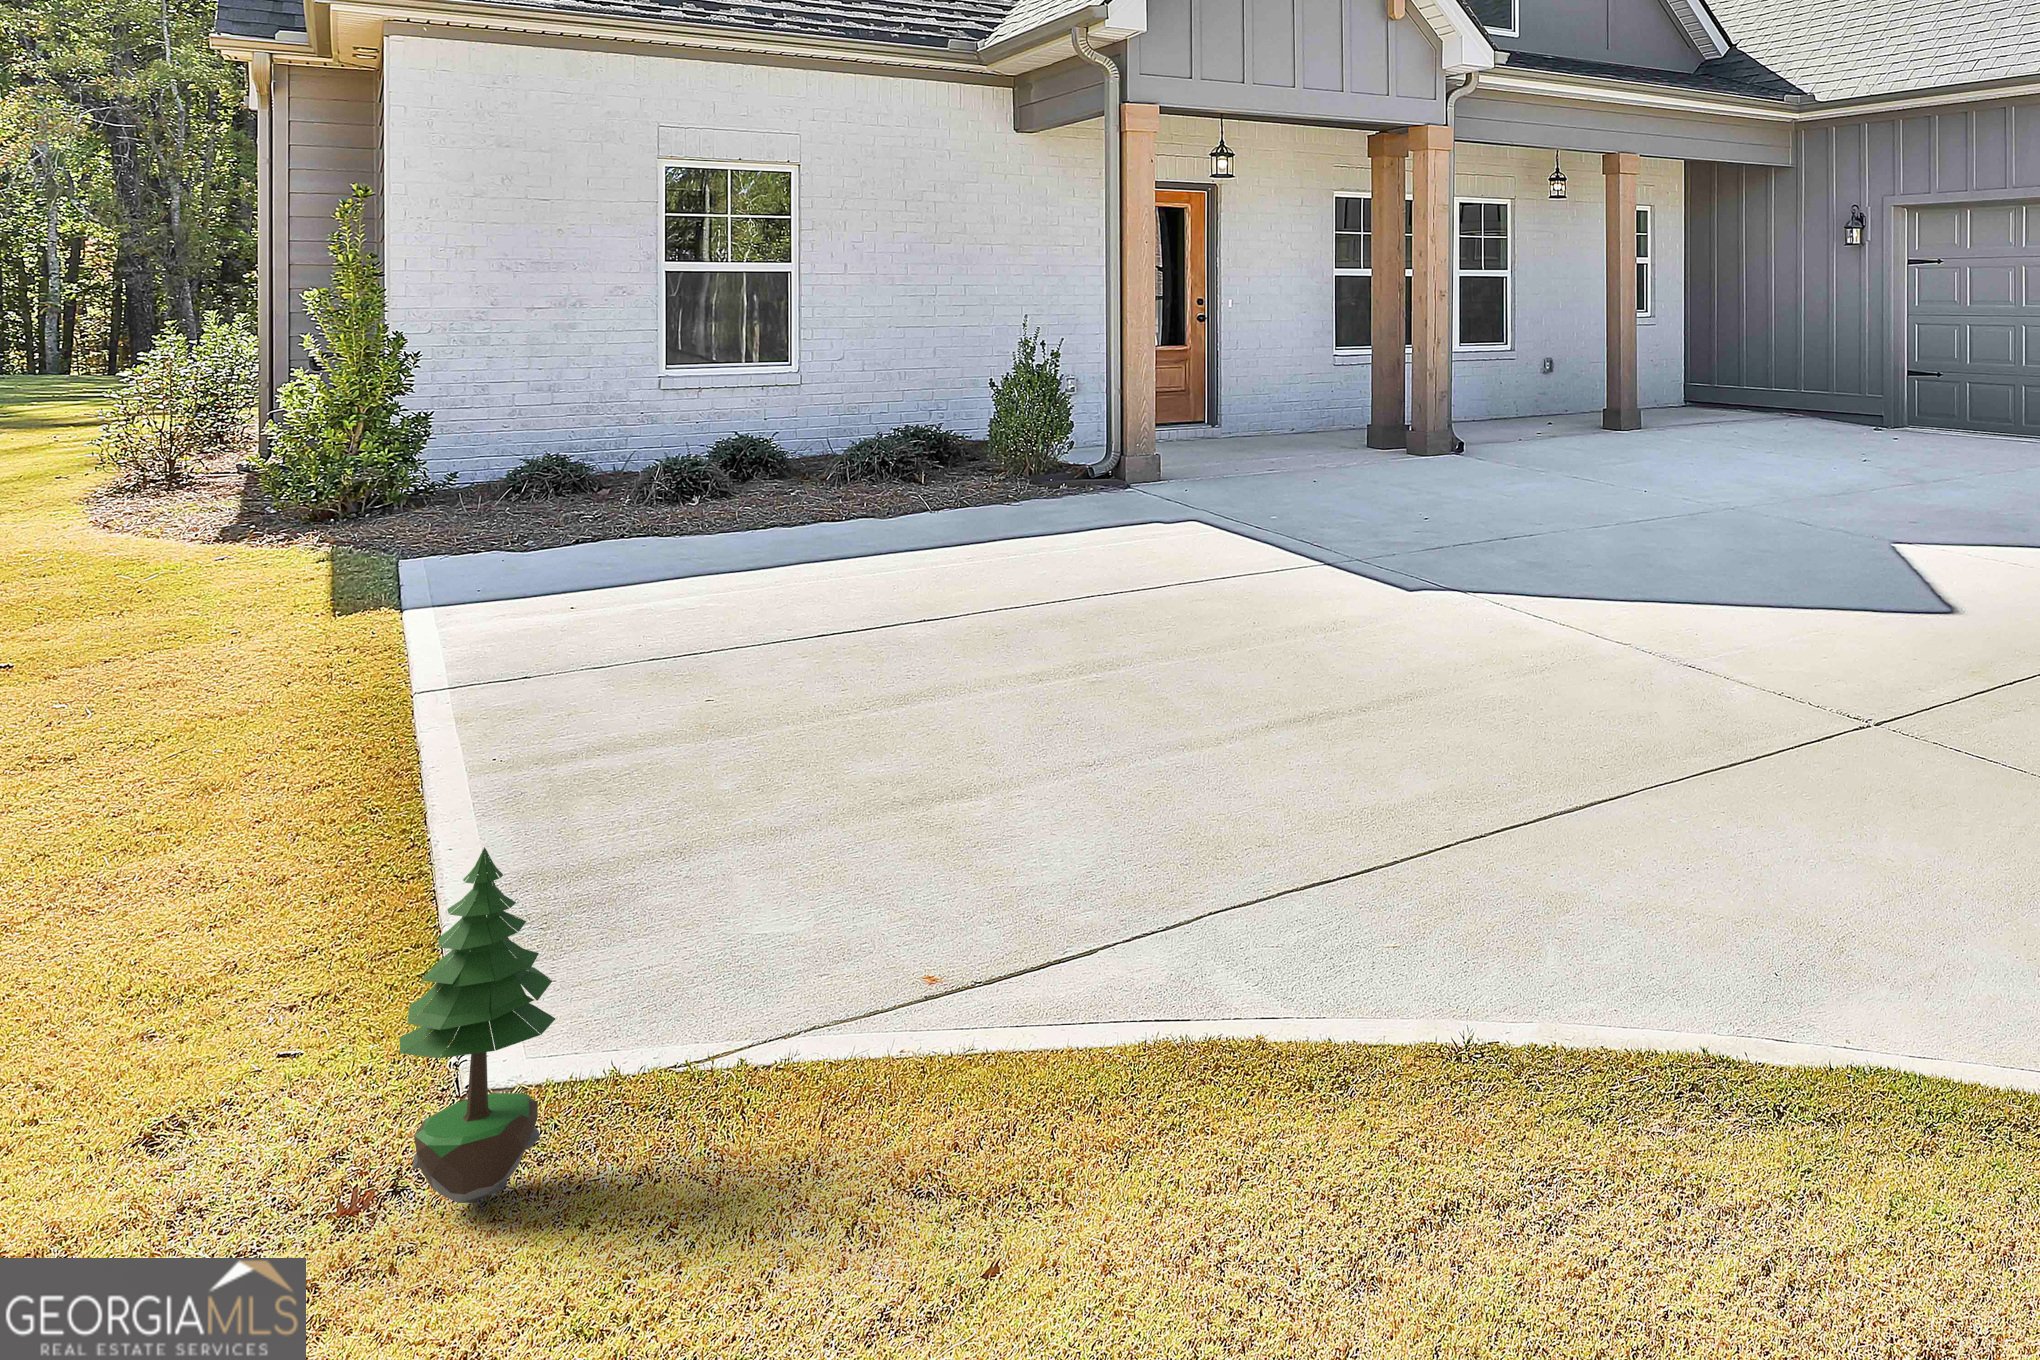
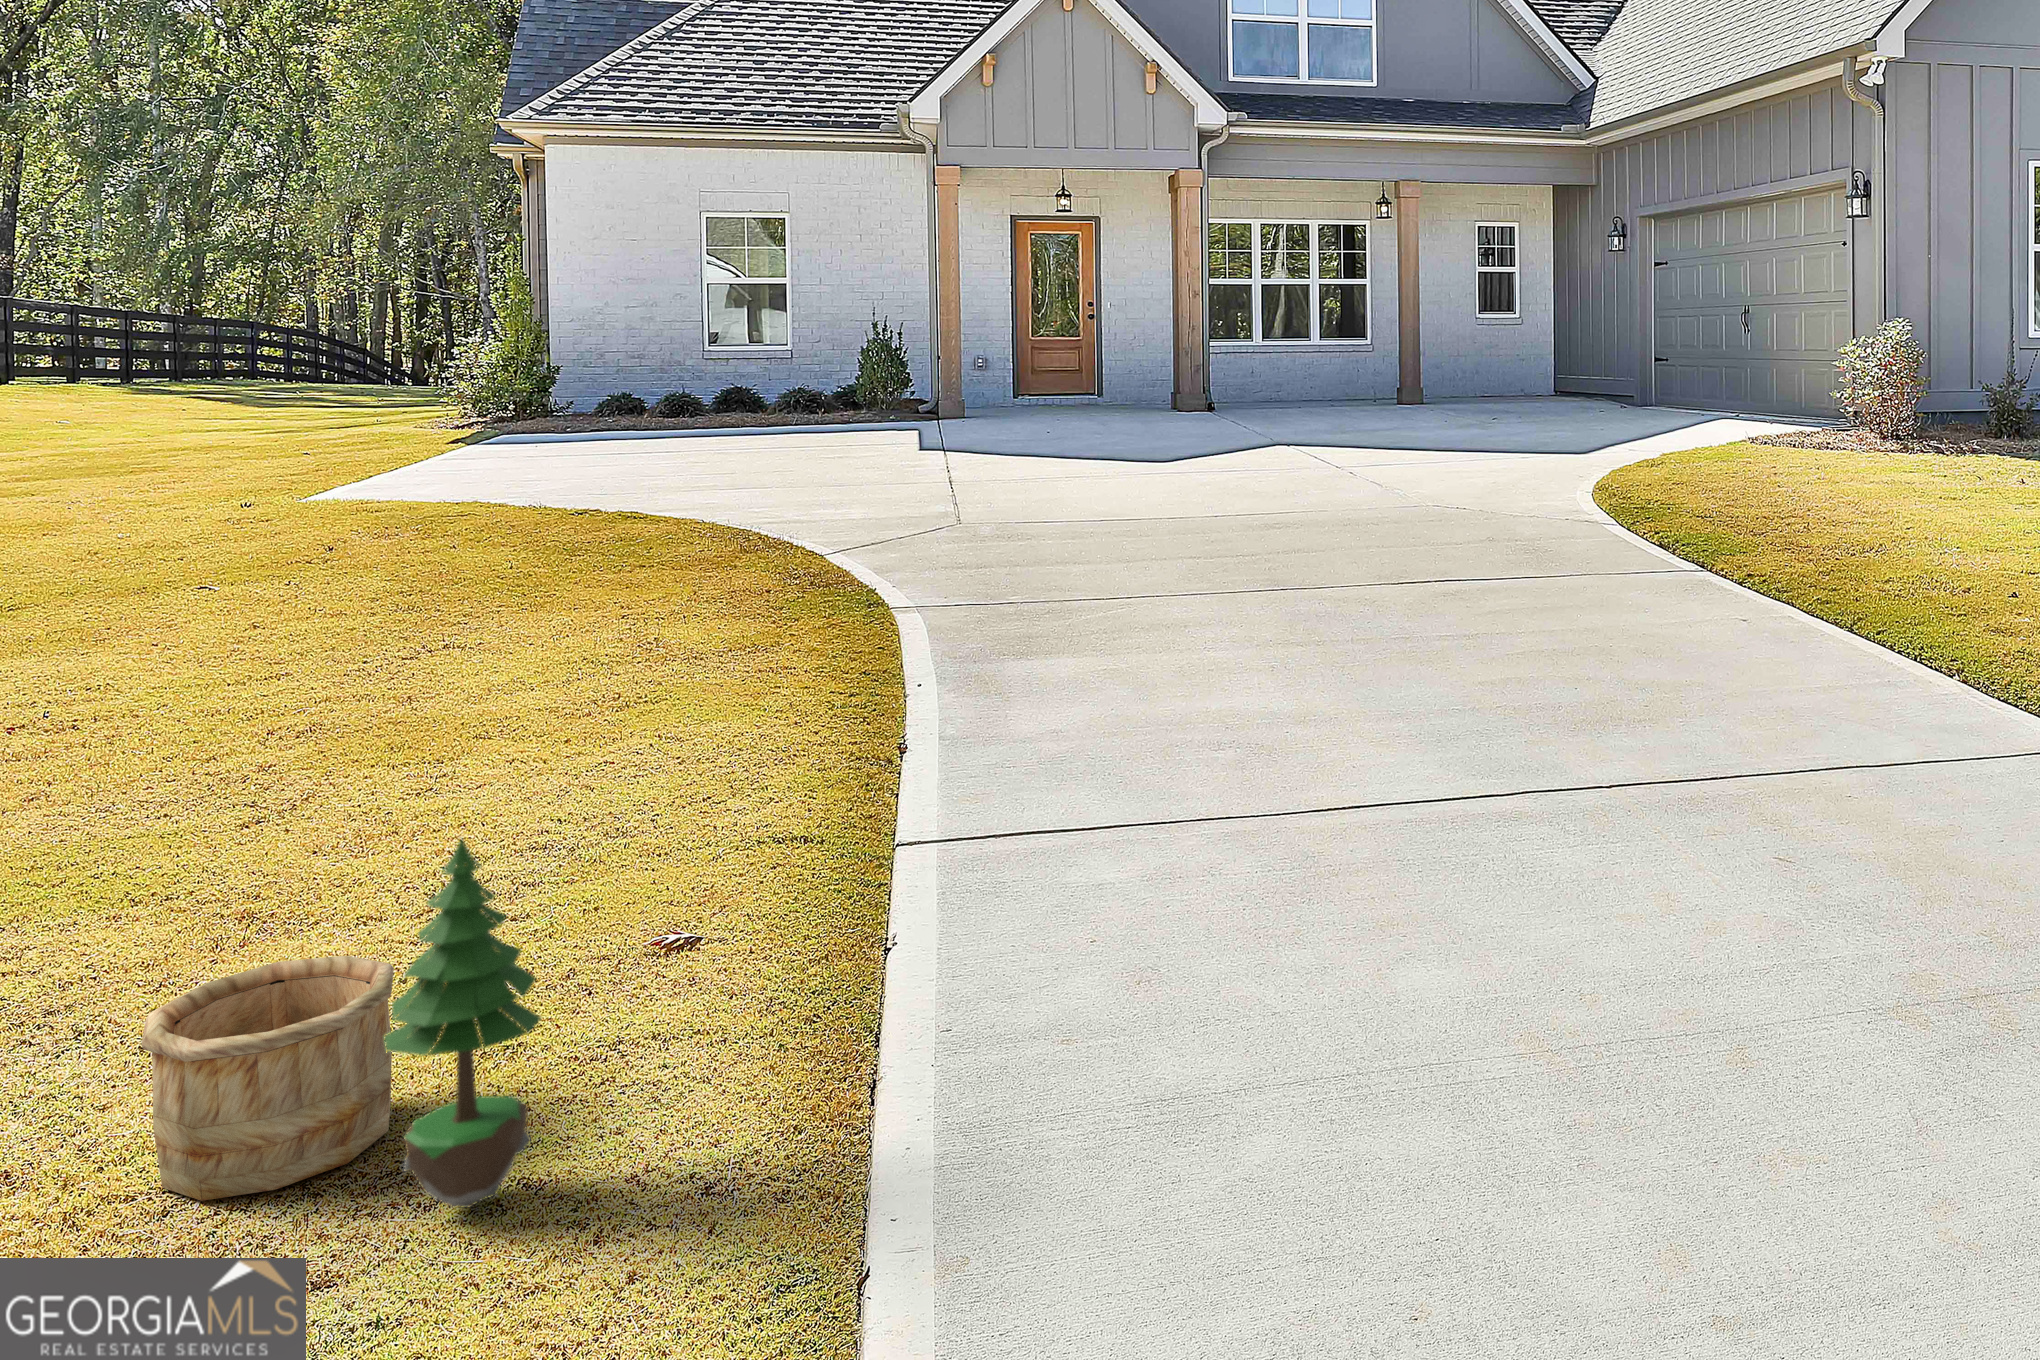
wooden bucket: none [163,955,419,1197] -> present [141,956,394,1201]

